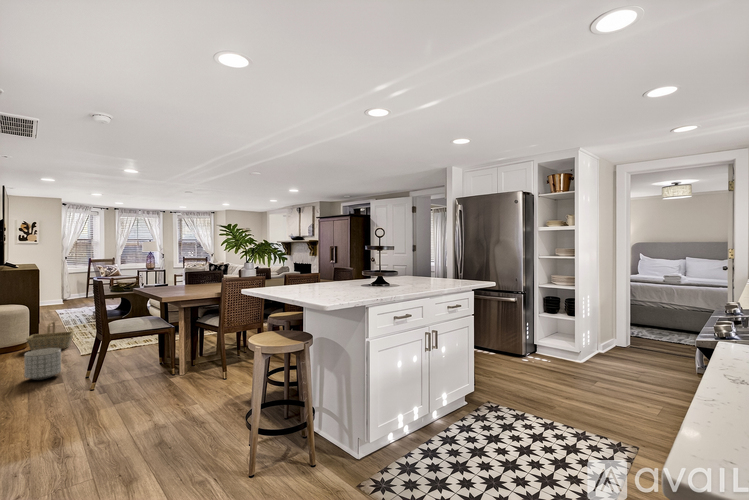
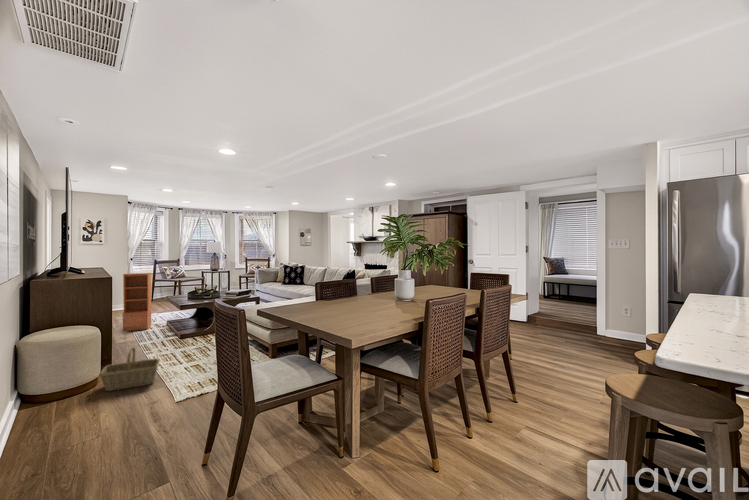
bookcase: none [52,269,79,320] -> present [123,273,151,331]
planter: present [24,348,61,380] -> none [104,406,160,467]

